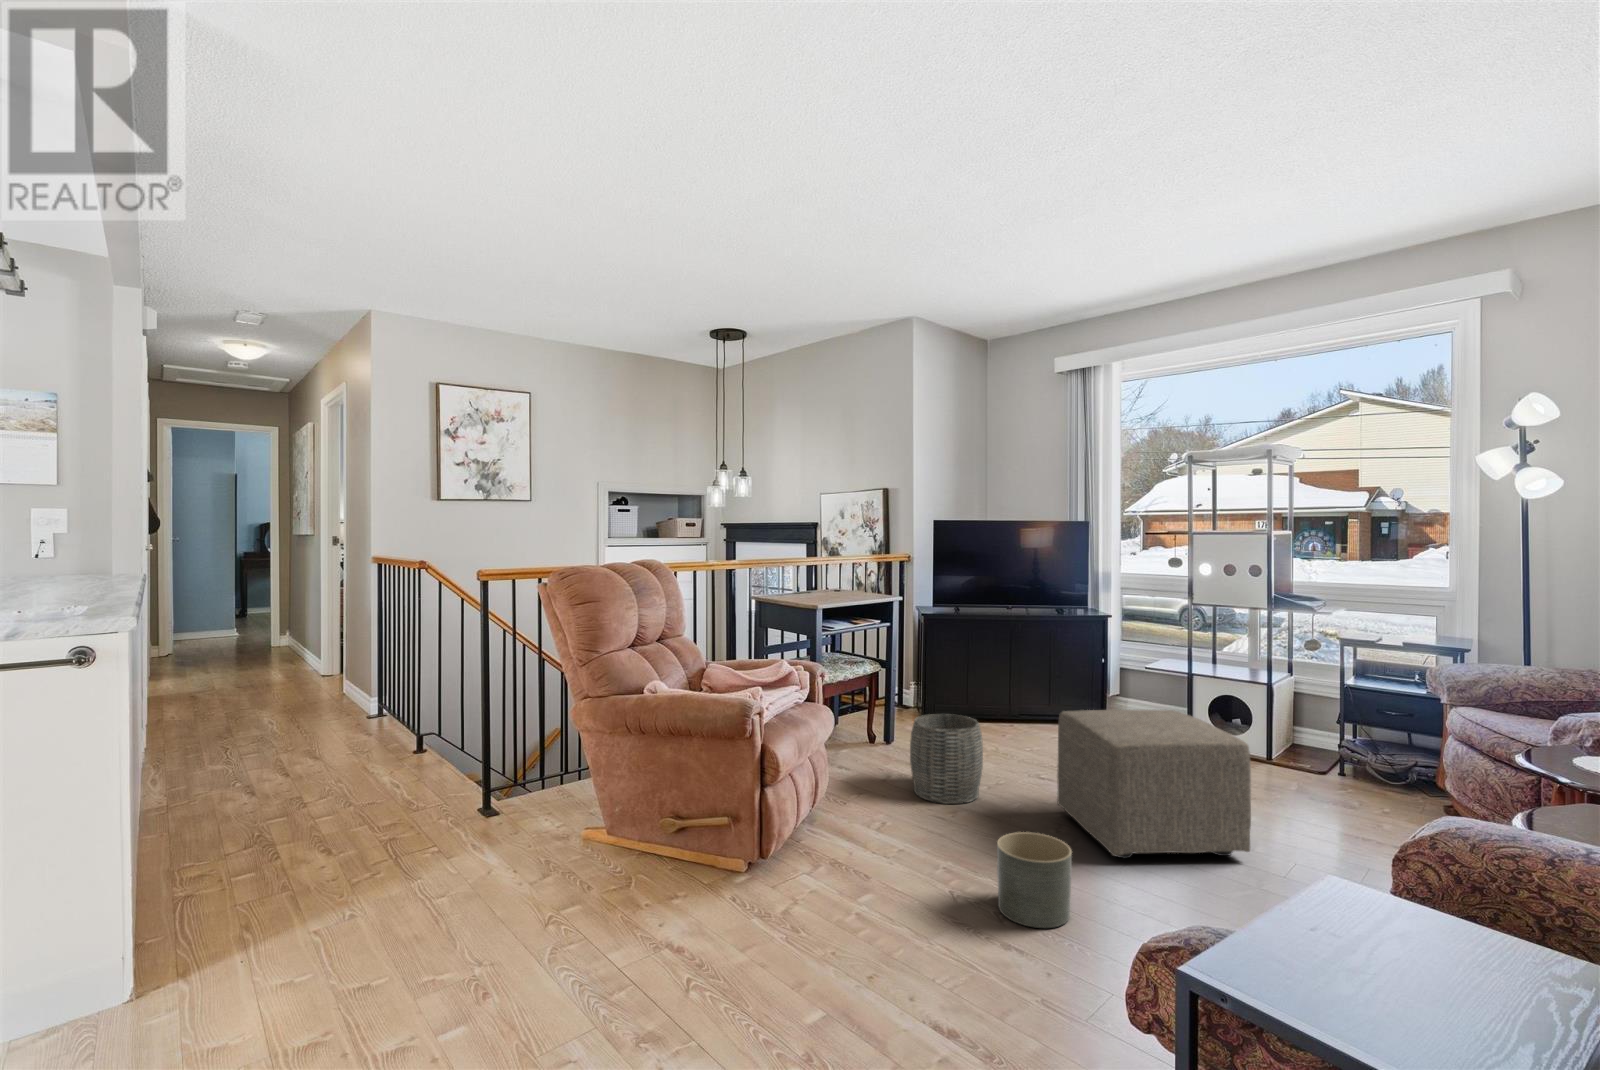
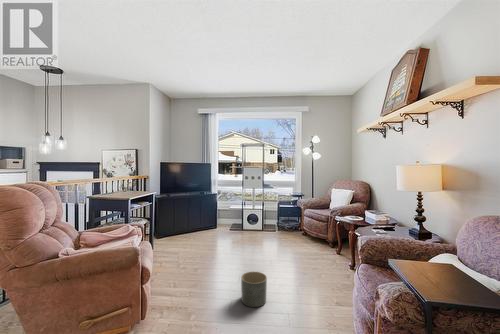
ottoman: present [1057,709,1251,858] -> none [229,221,287,271]
woven basket: present [910,714,983,804] -> none [175,234,203,270]

